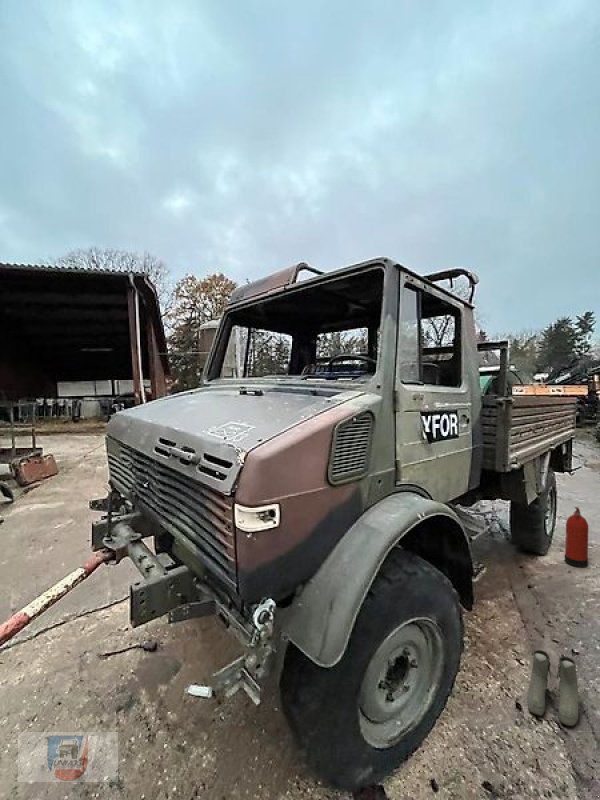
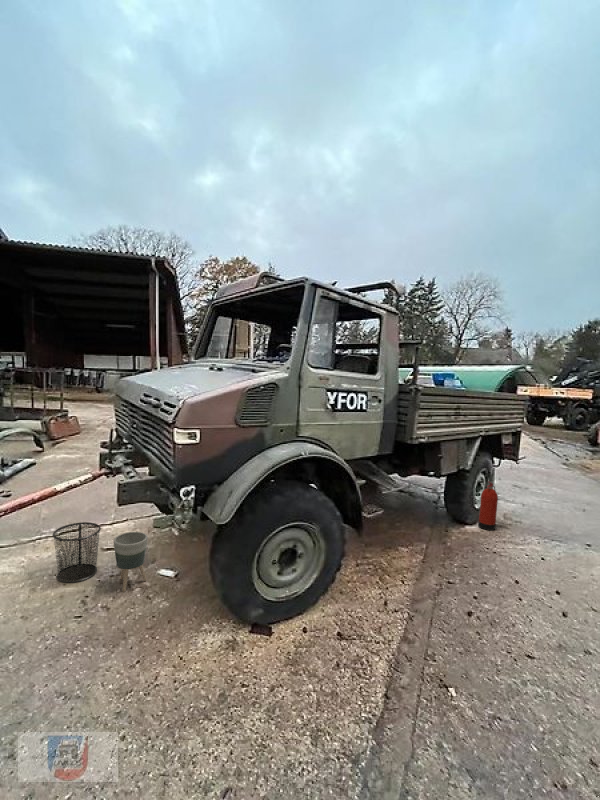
trash can: none [28,625,100,728] -> present [53,522,101,583]
planter: none [122,637,173,738] -> present [114,532,148,592]
boots: present [528,650,579,726] -> none [390,565,427,611]

